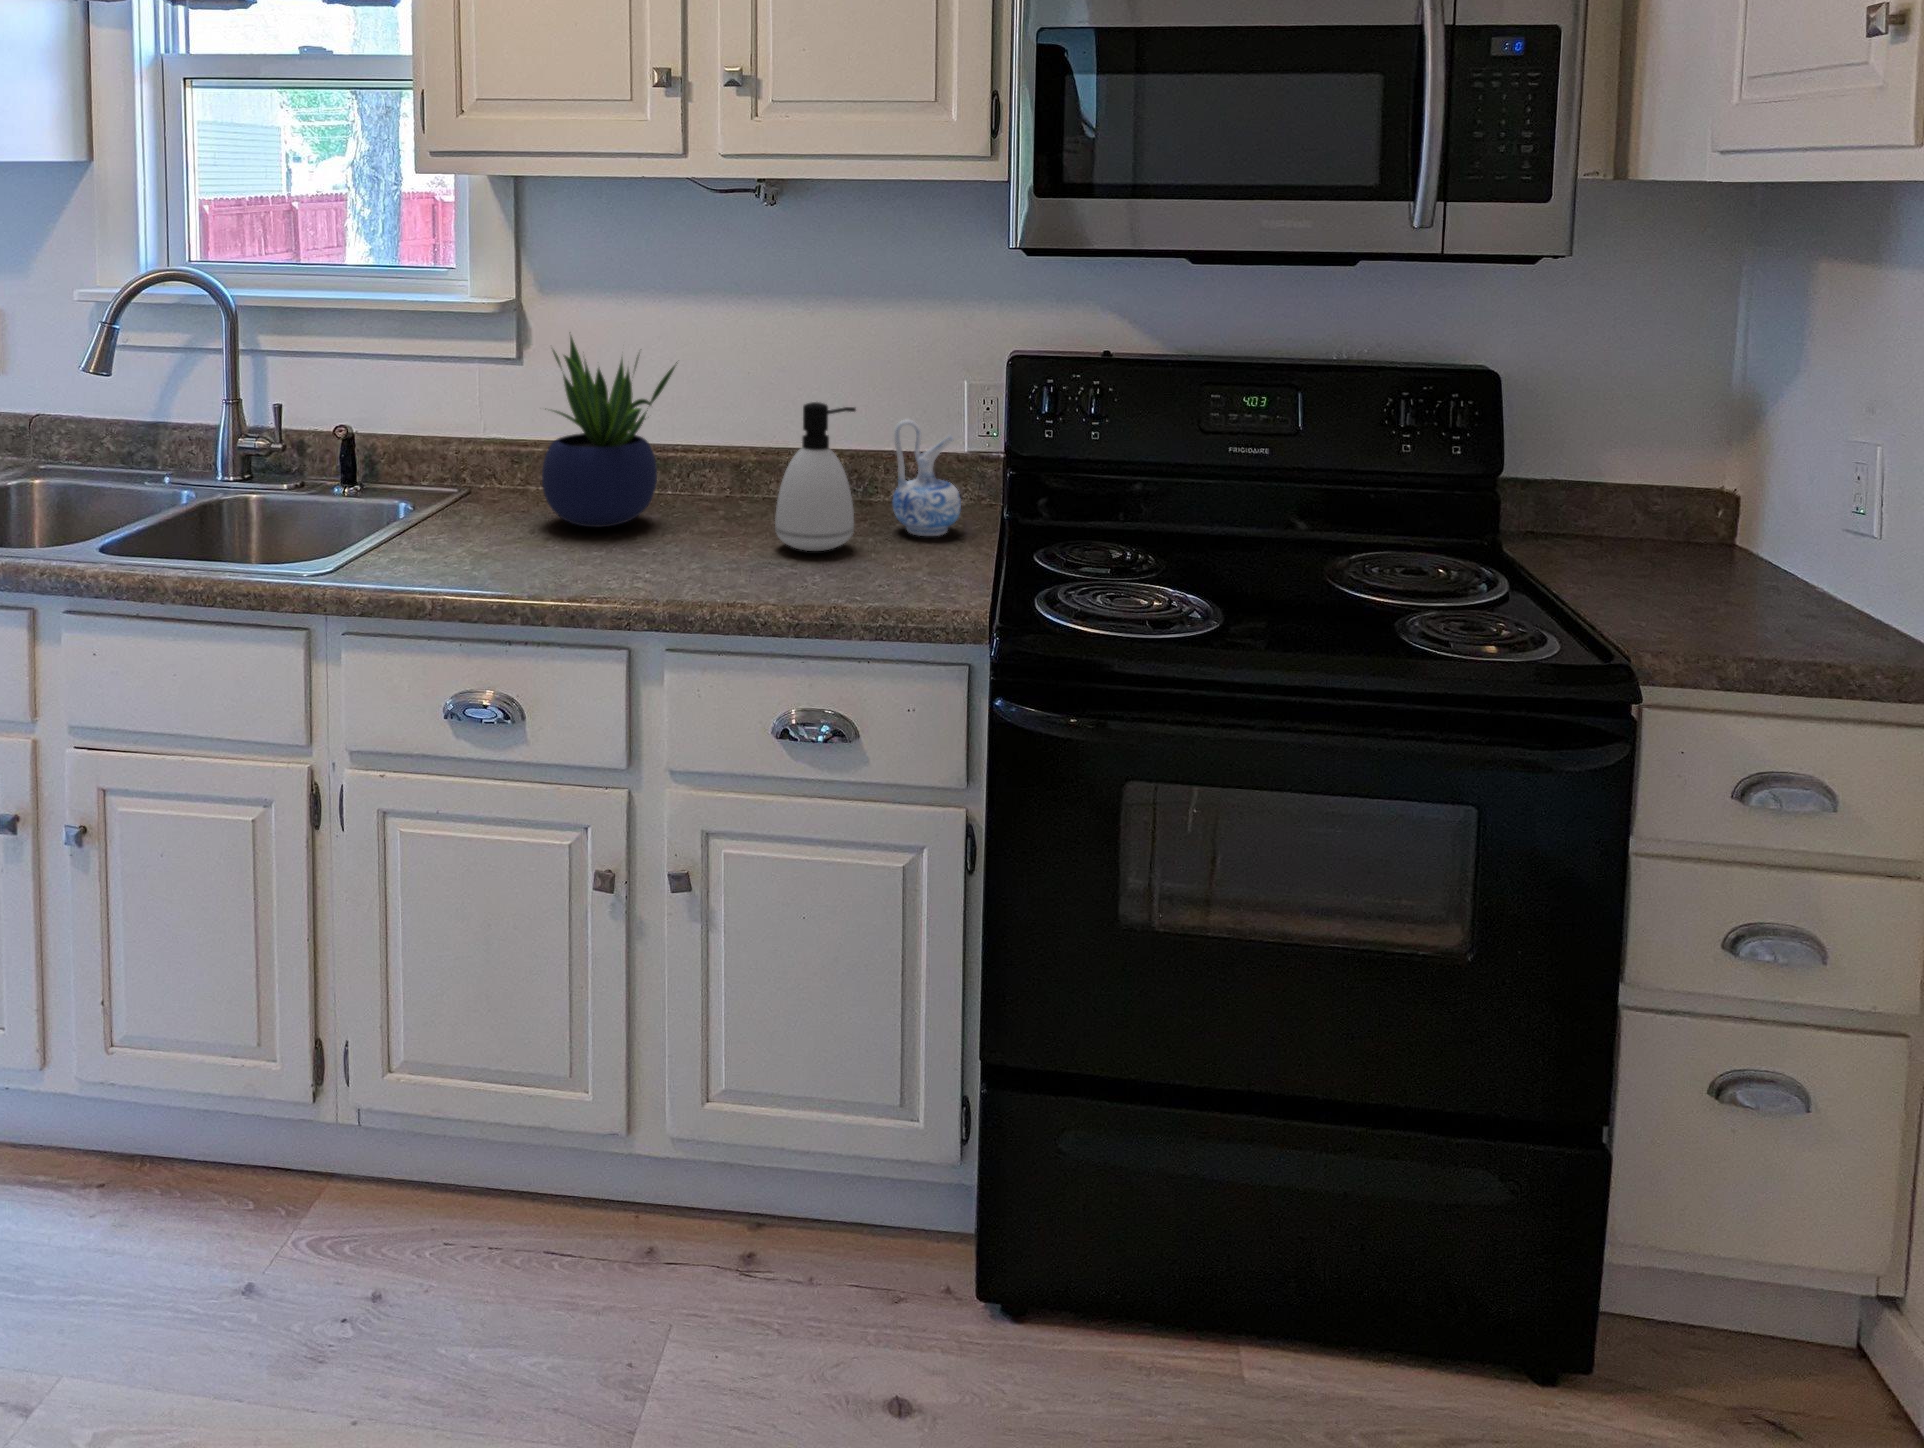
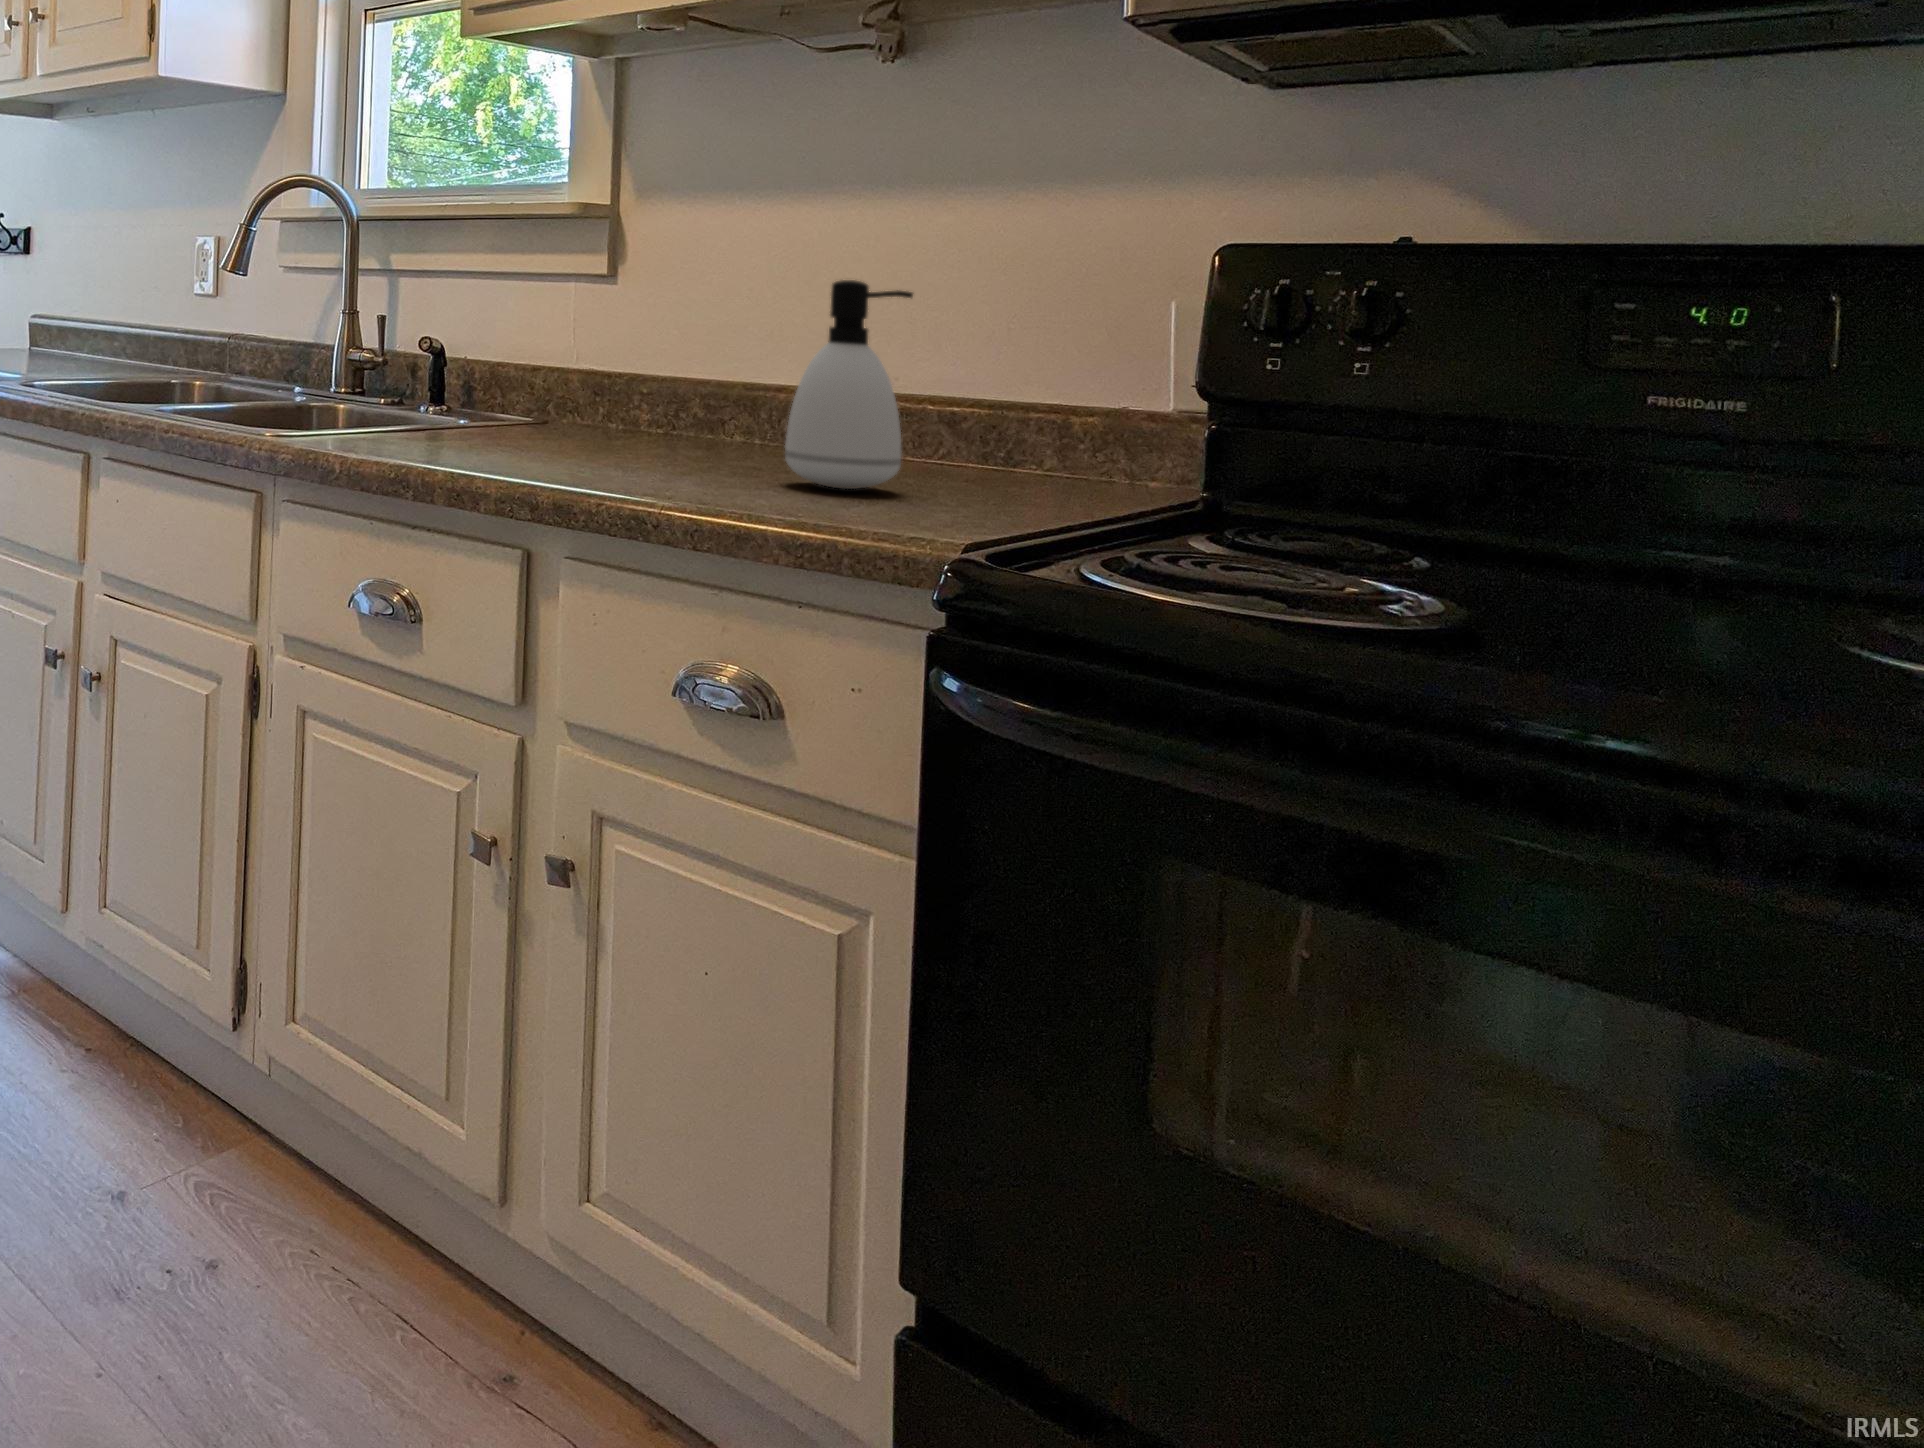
potted plant: present [542,336,677,527] -> none [551,209,727,448]
ceramic pitcher: present [892,419,961,536] -> none [991,327,1104,505]

